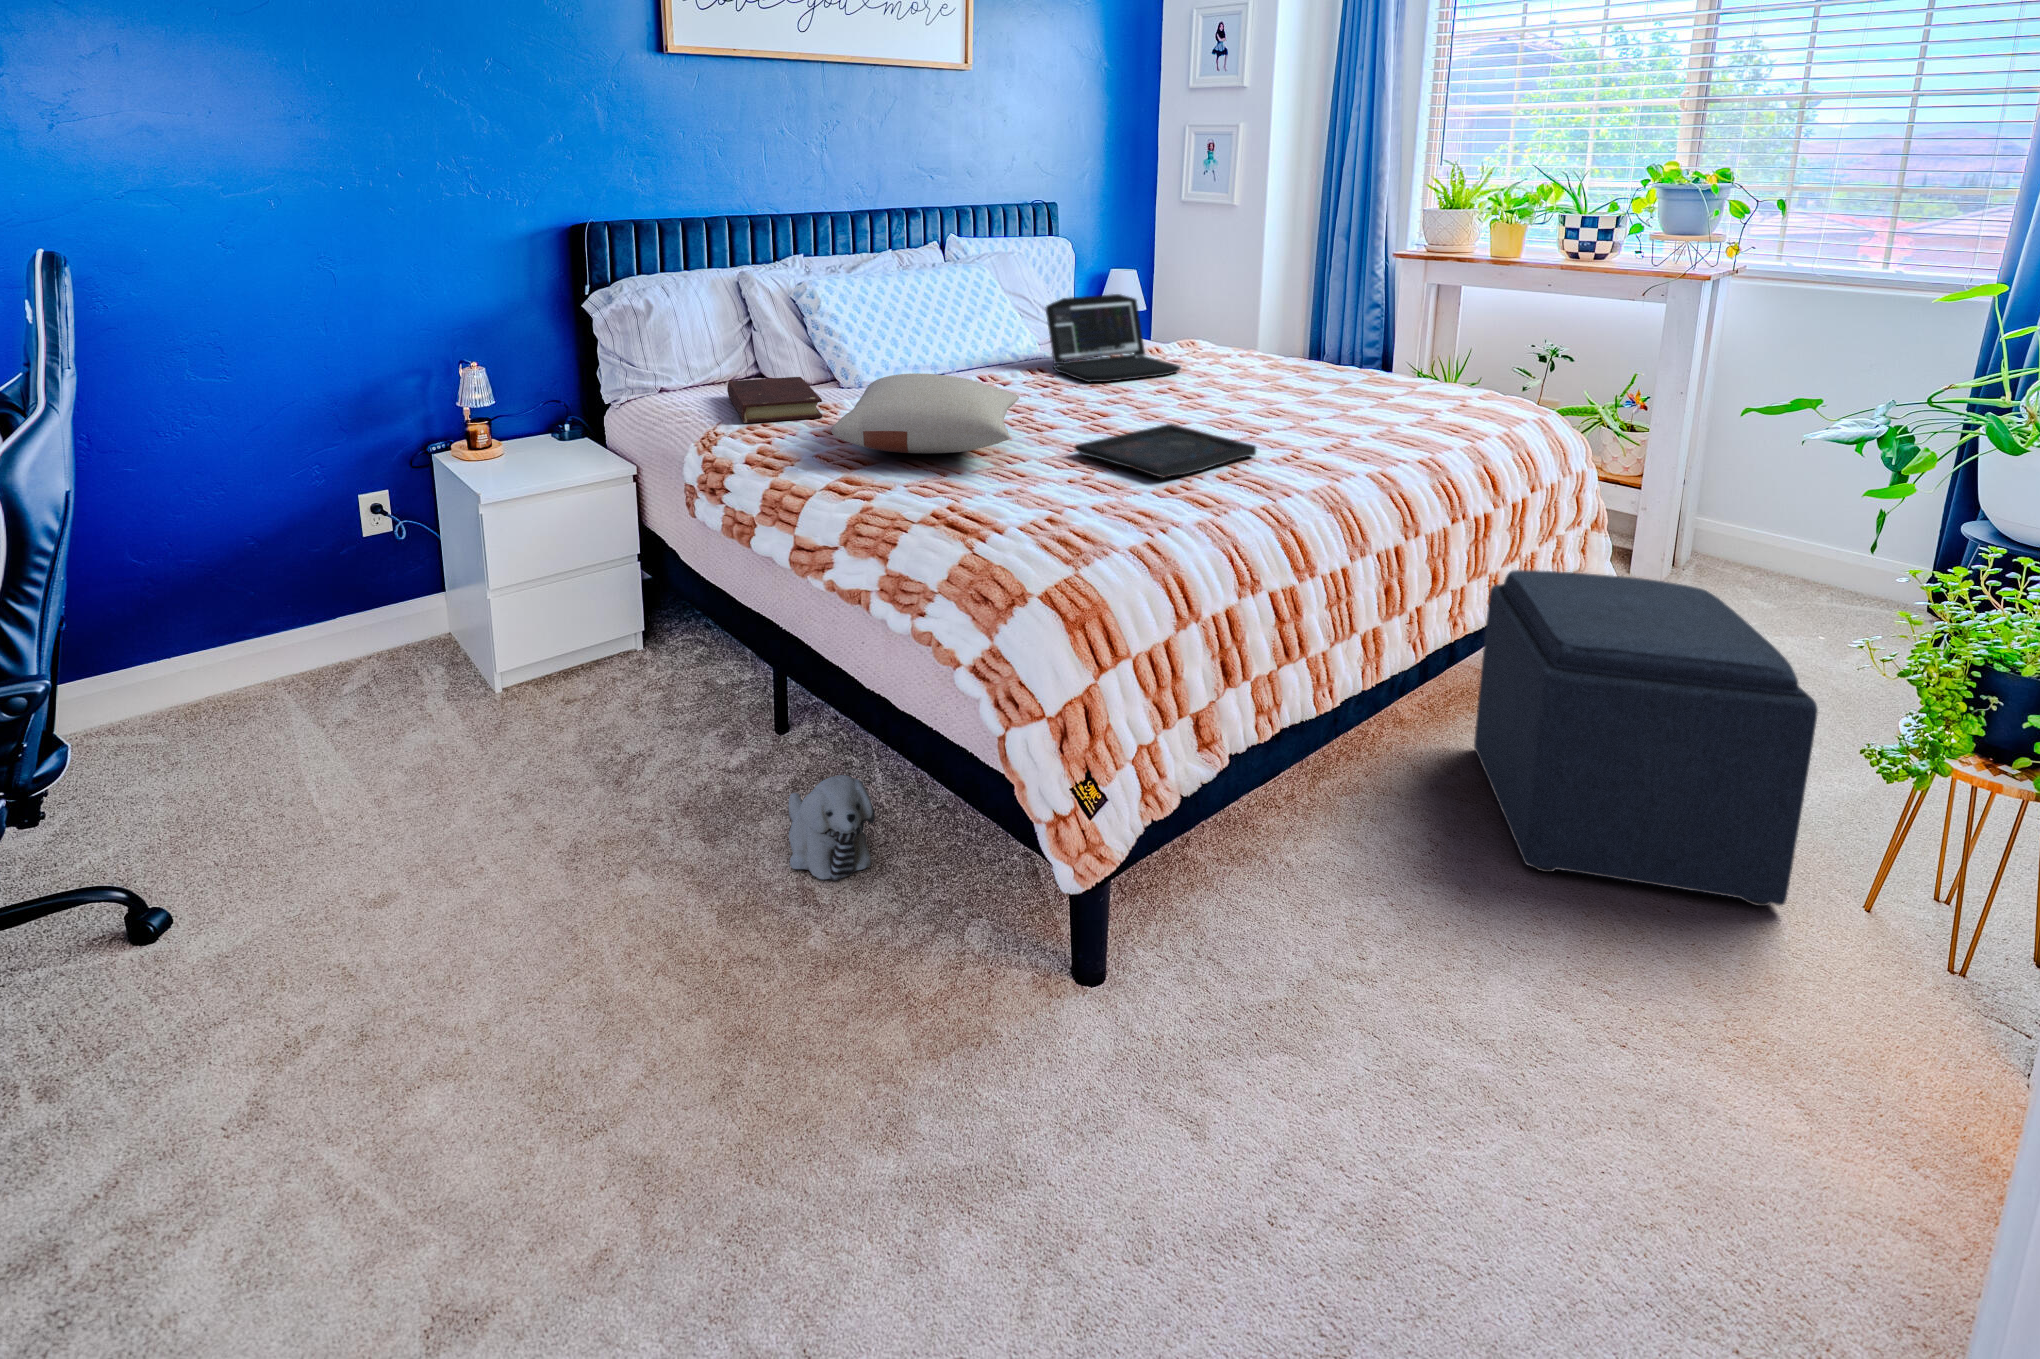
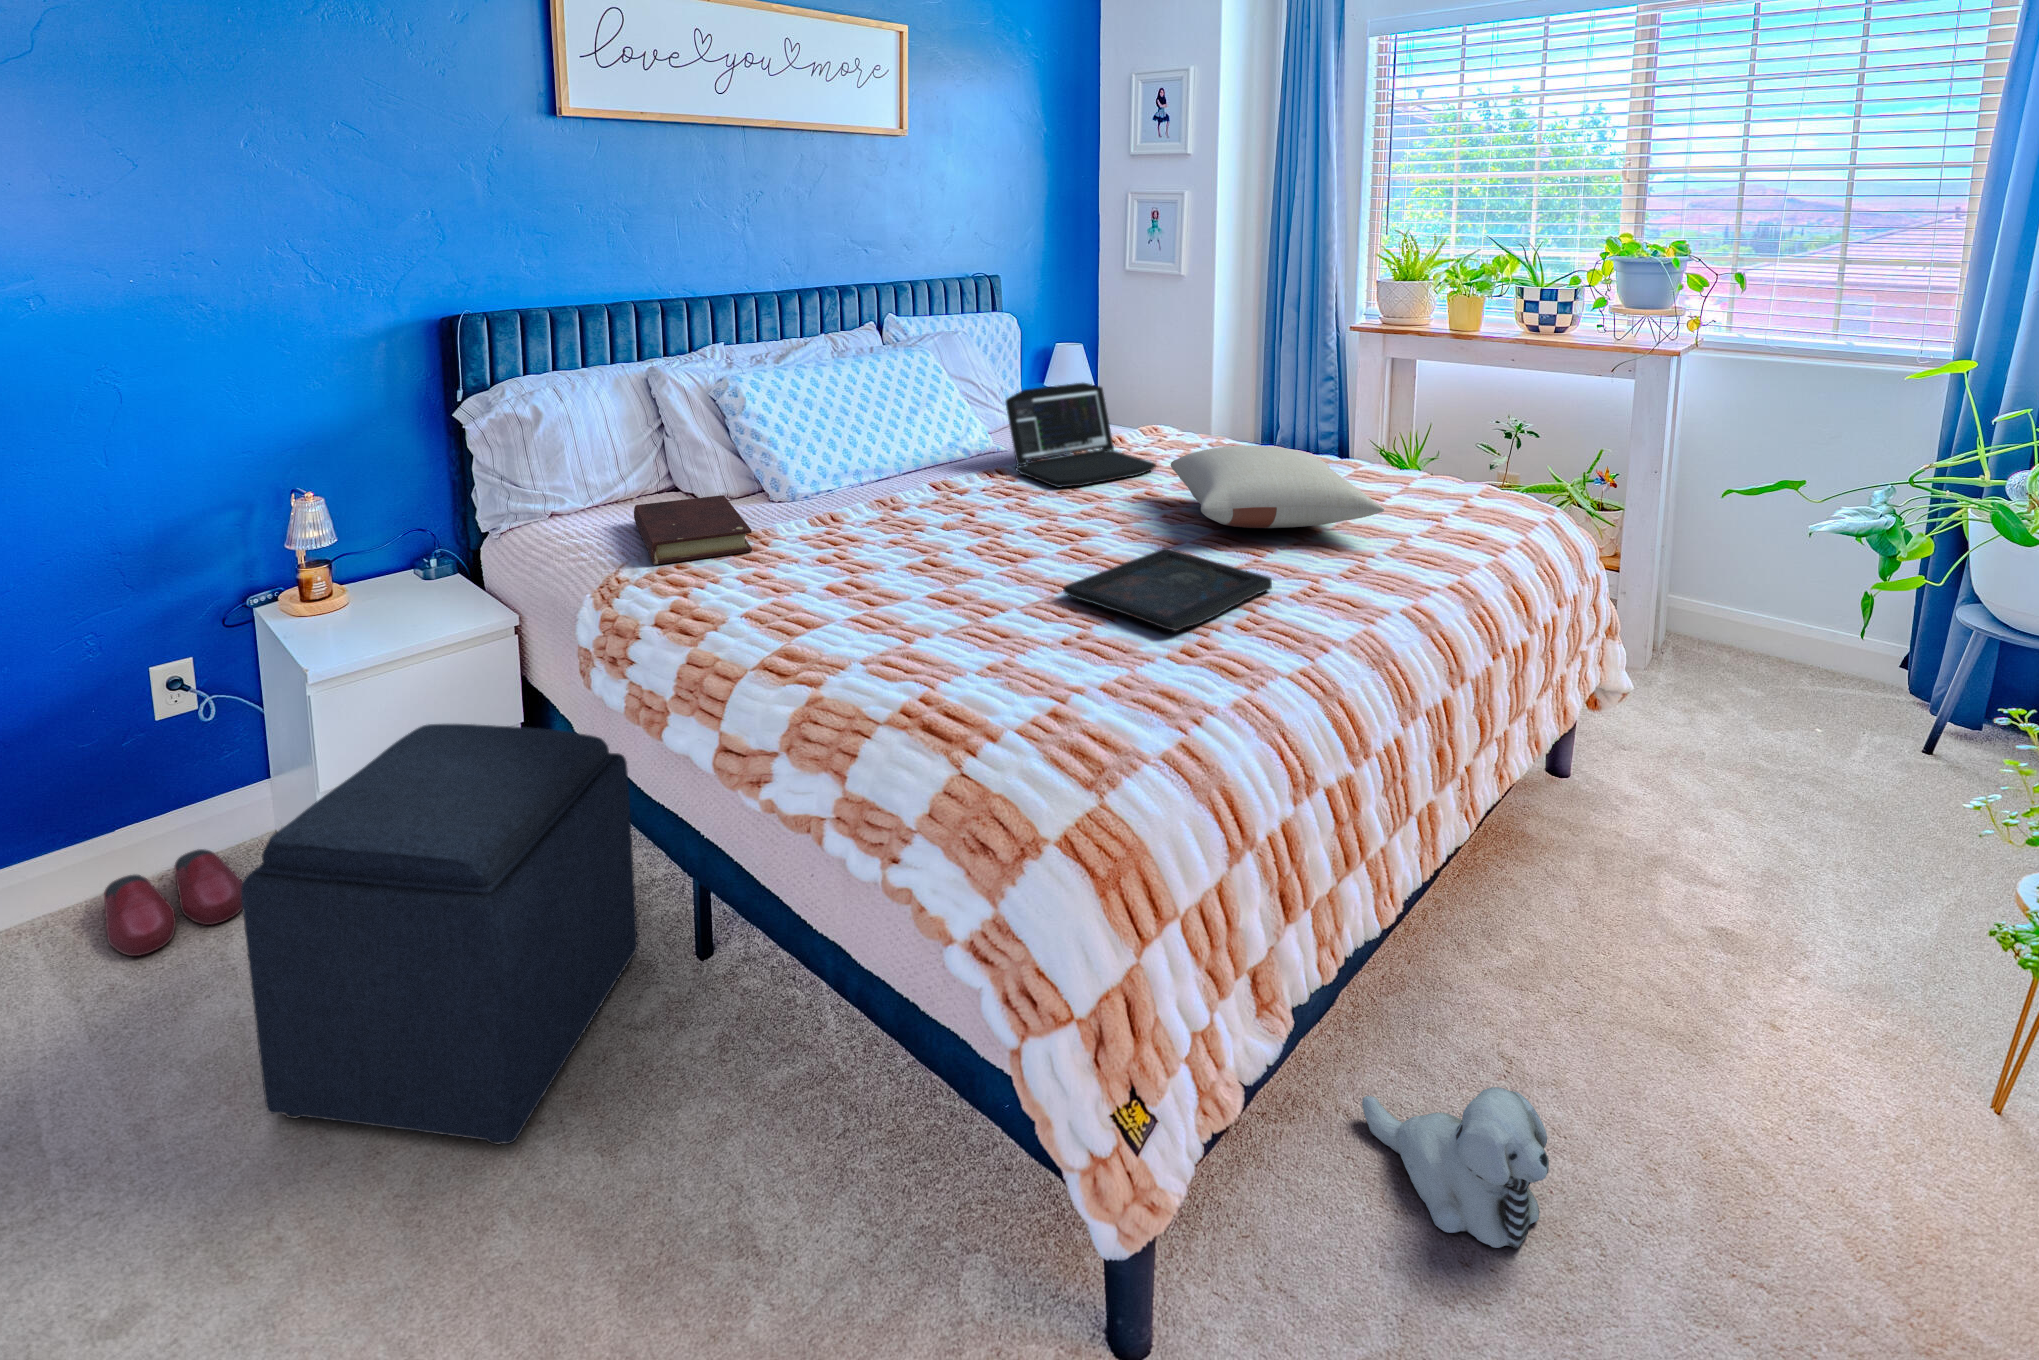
pillow: present [832,373,1019,453] -> present [1171,445,1384,528]
ottoman: present [1474,570,1818,906] -> present [241,724,637,1144]
slippers: none [339,632,437,695] -> present [104,849,242,956]
plush toy: present [789,775,875,881] -> present [1362,1087,1549,1248]

